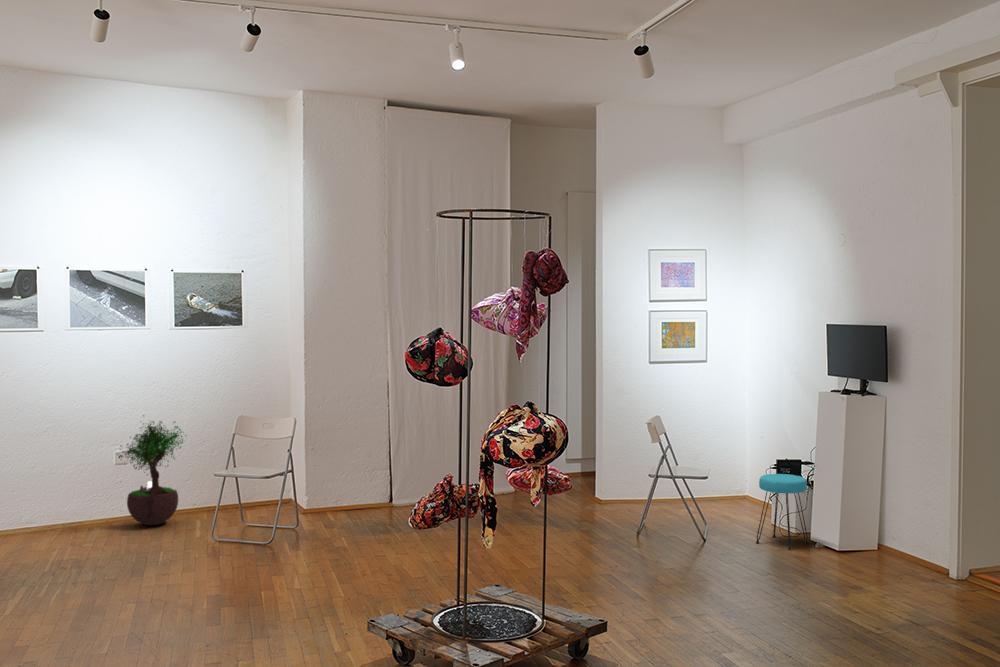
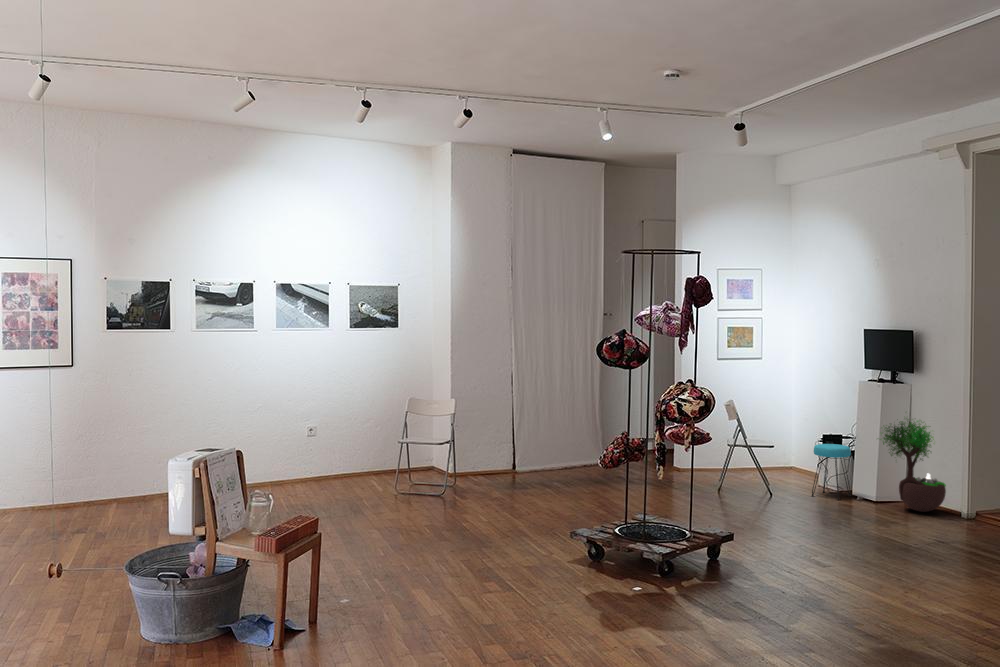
potted tree: present [122,421,183,525] -> present [880,421,946,512]

